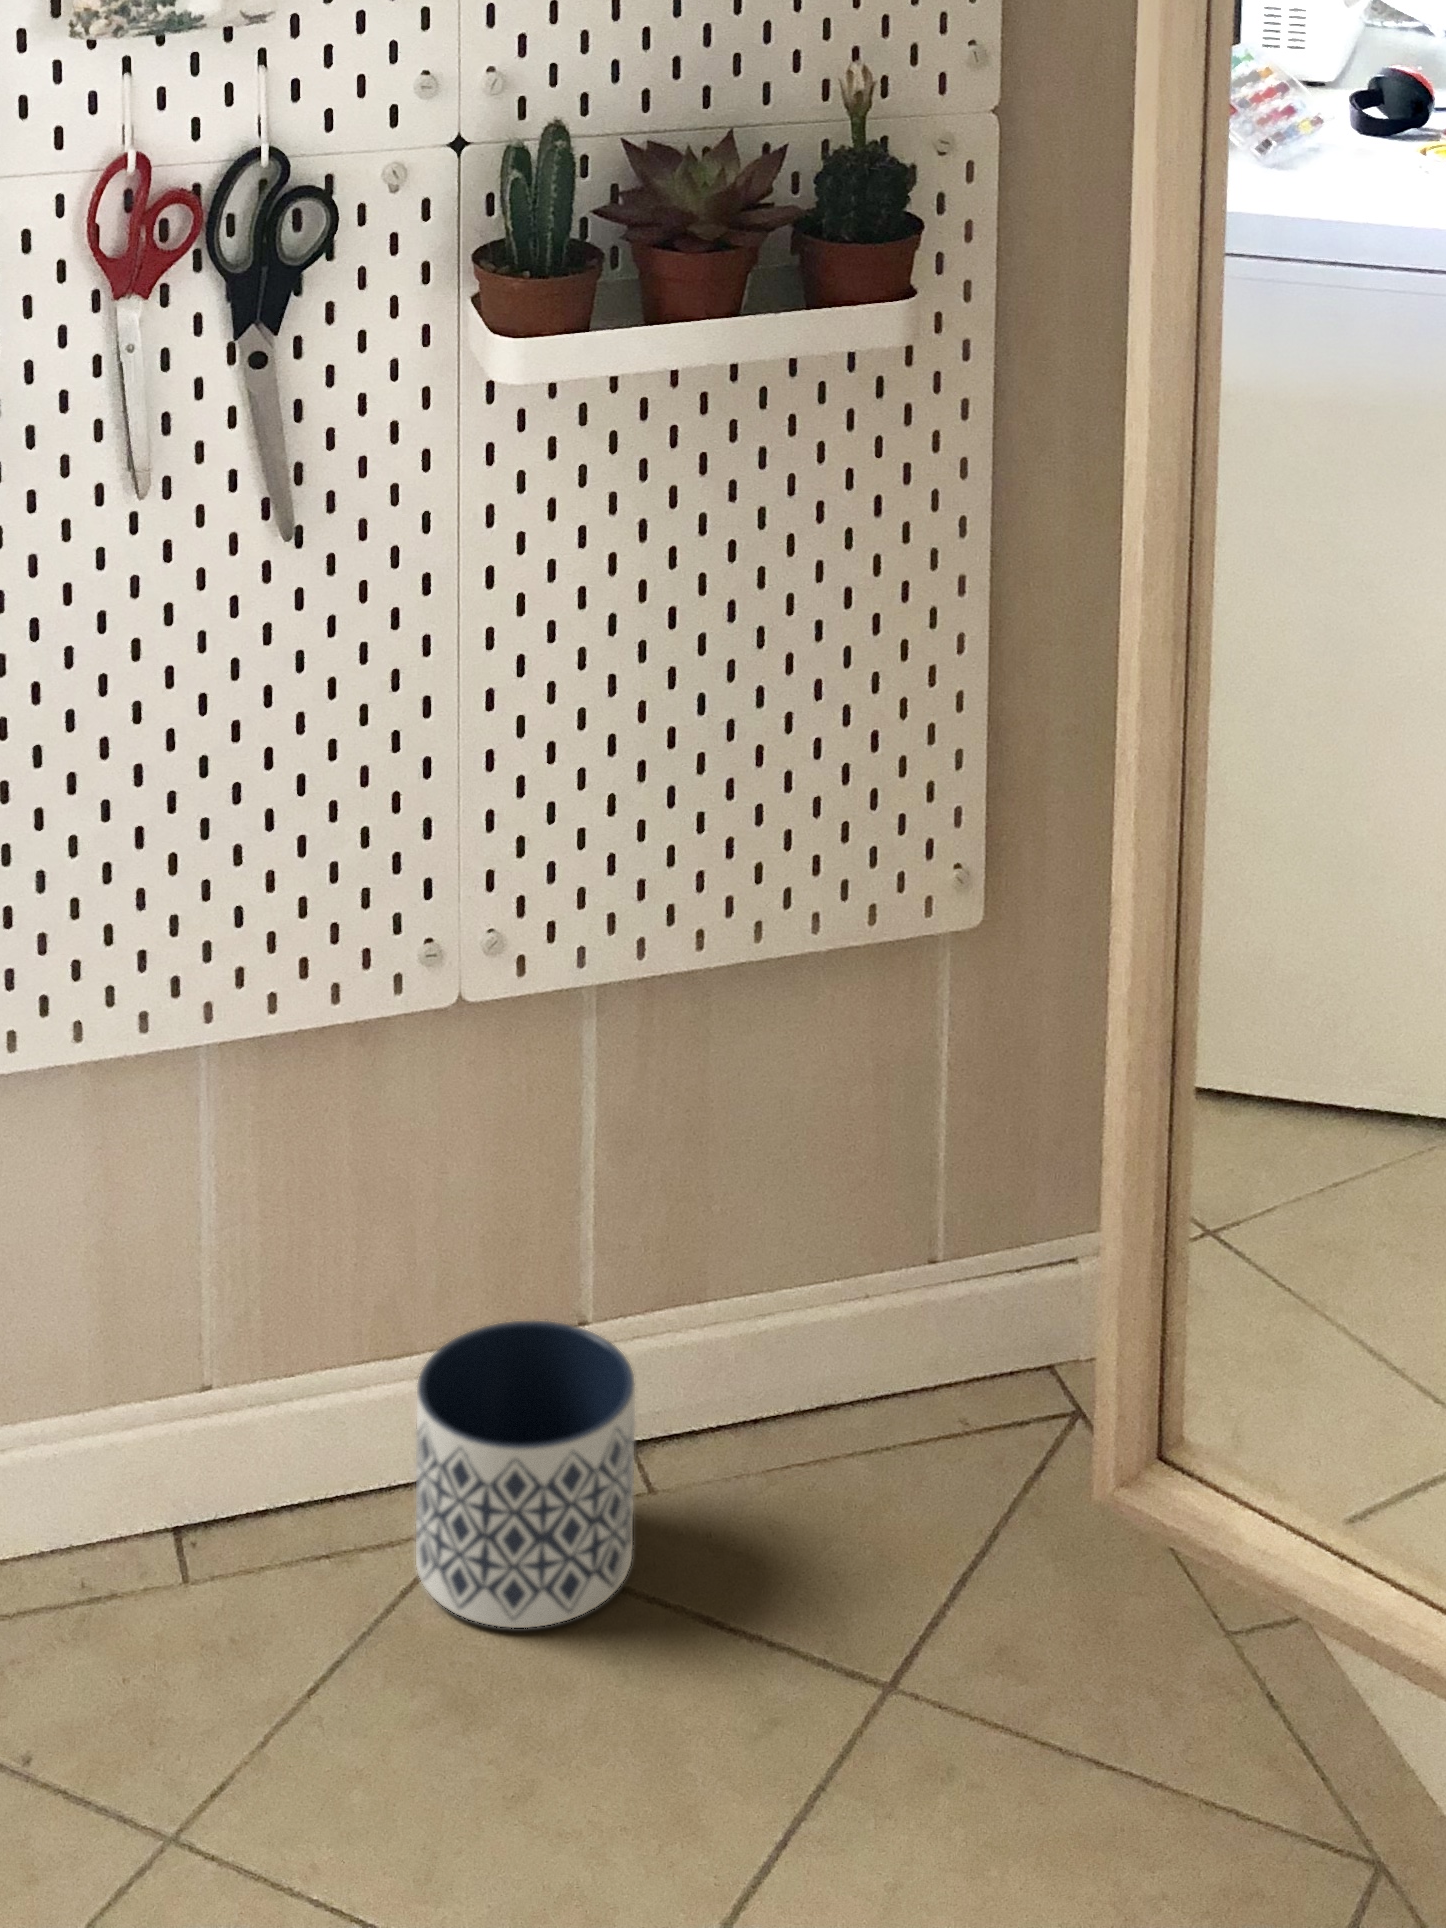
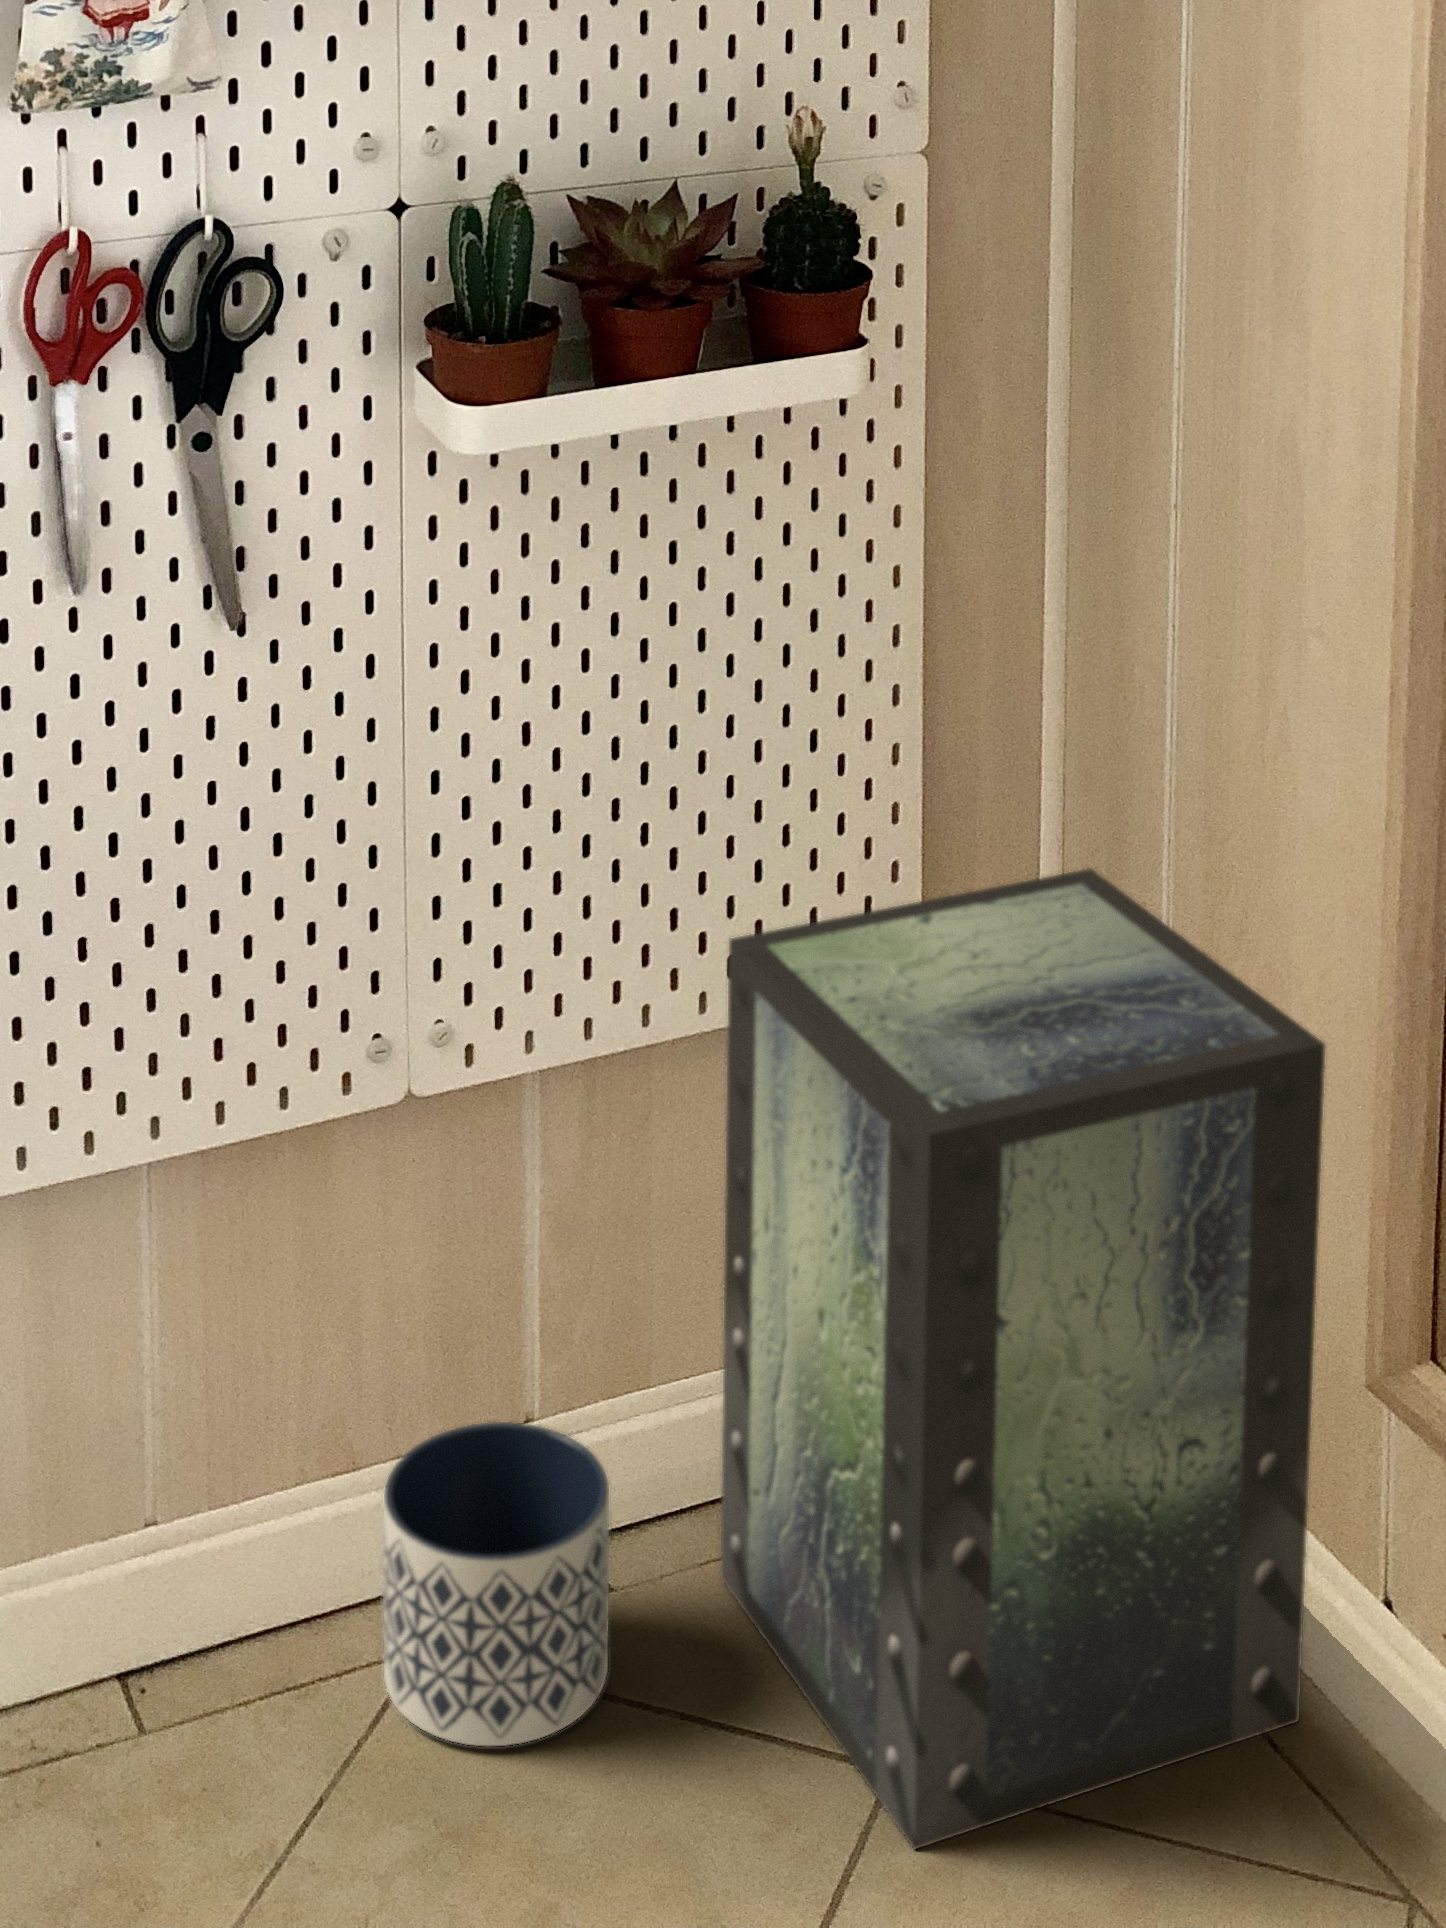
storage box: none [758,823,1332,1761] -> present [721,869,1326,1849]

